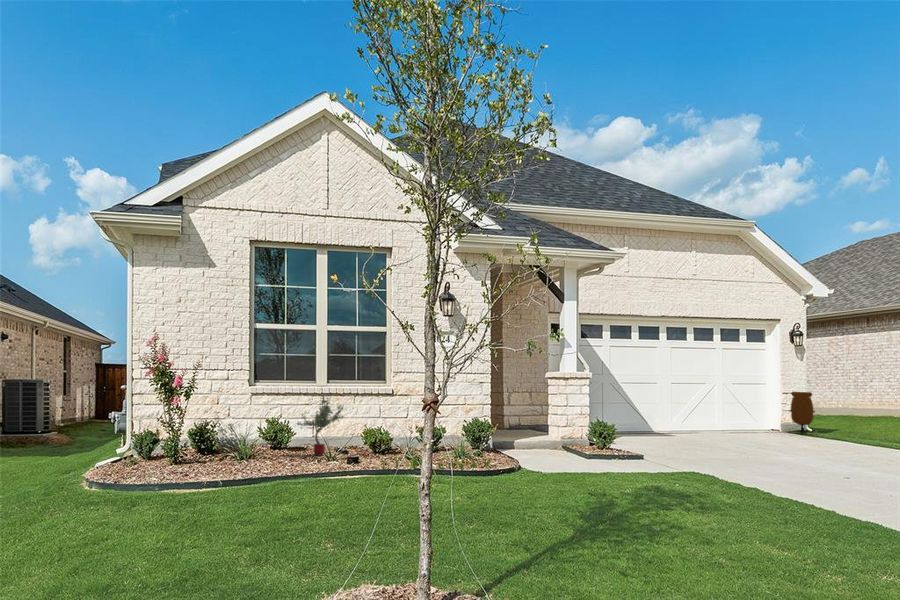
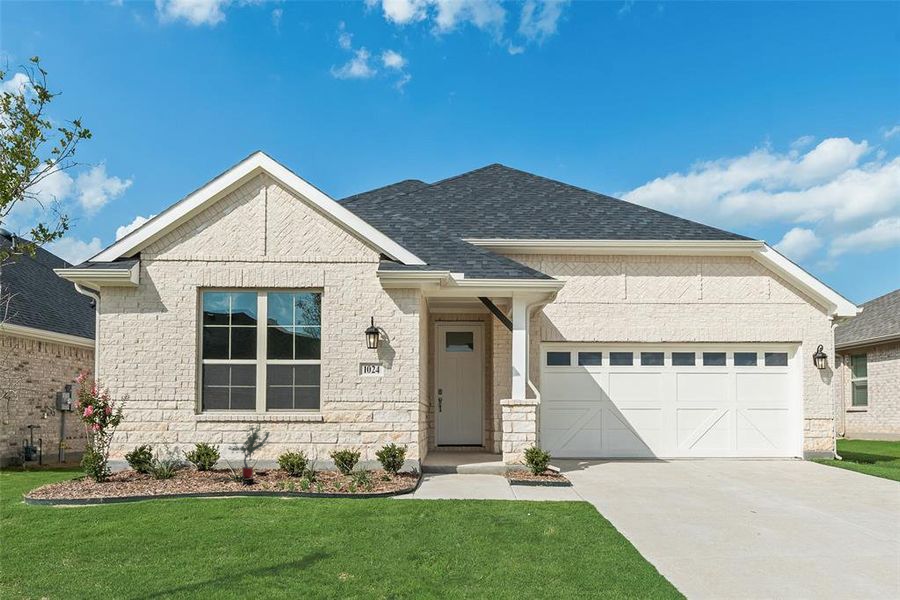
lounge chair: present [790,392,815,434] -> none [812,418,846,464]

